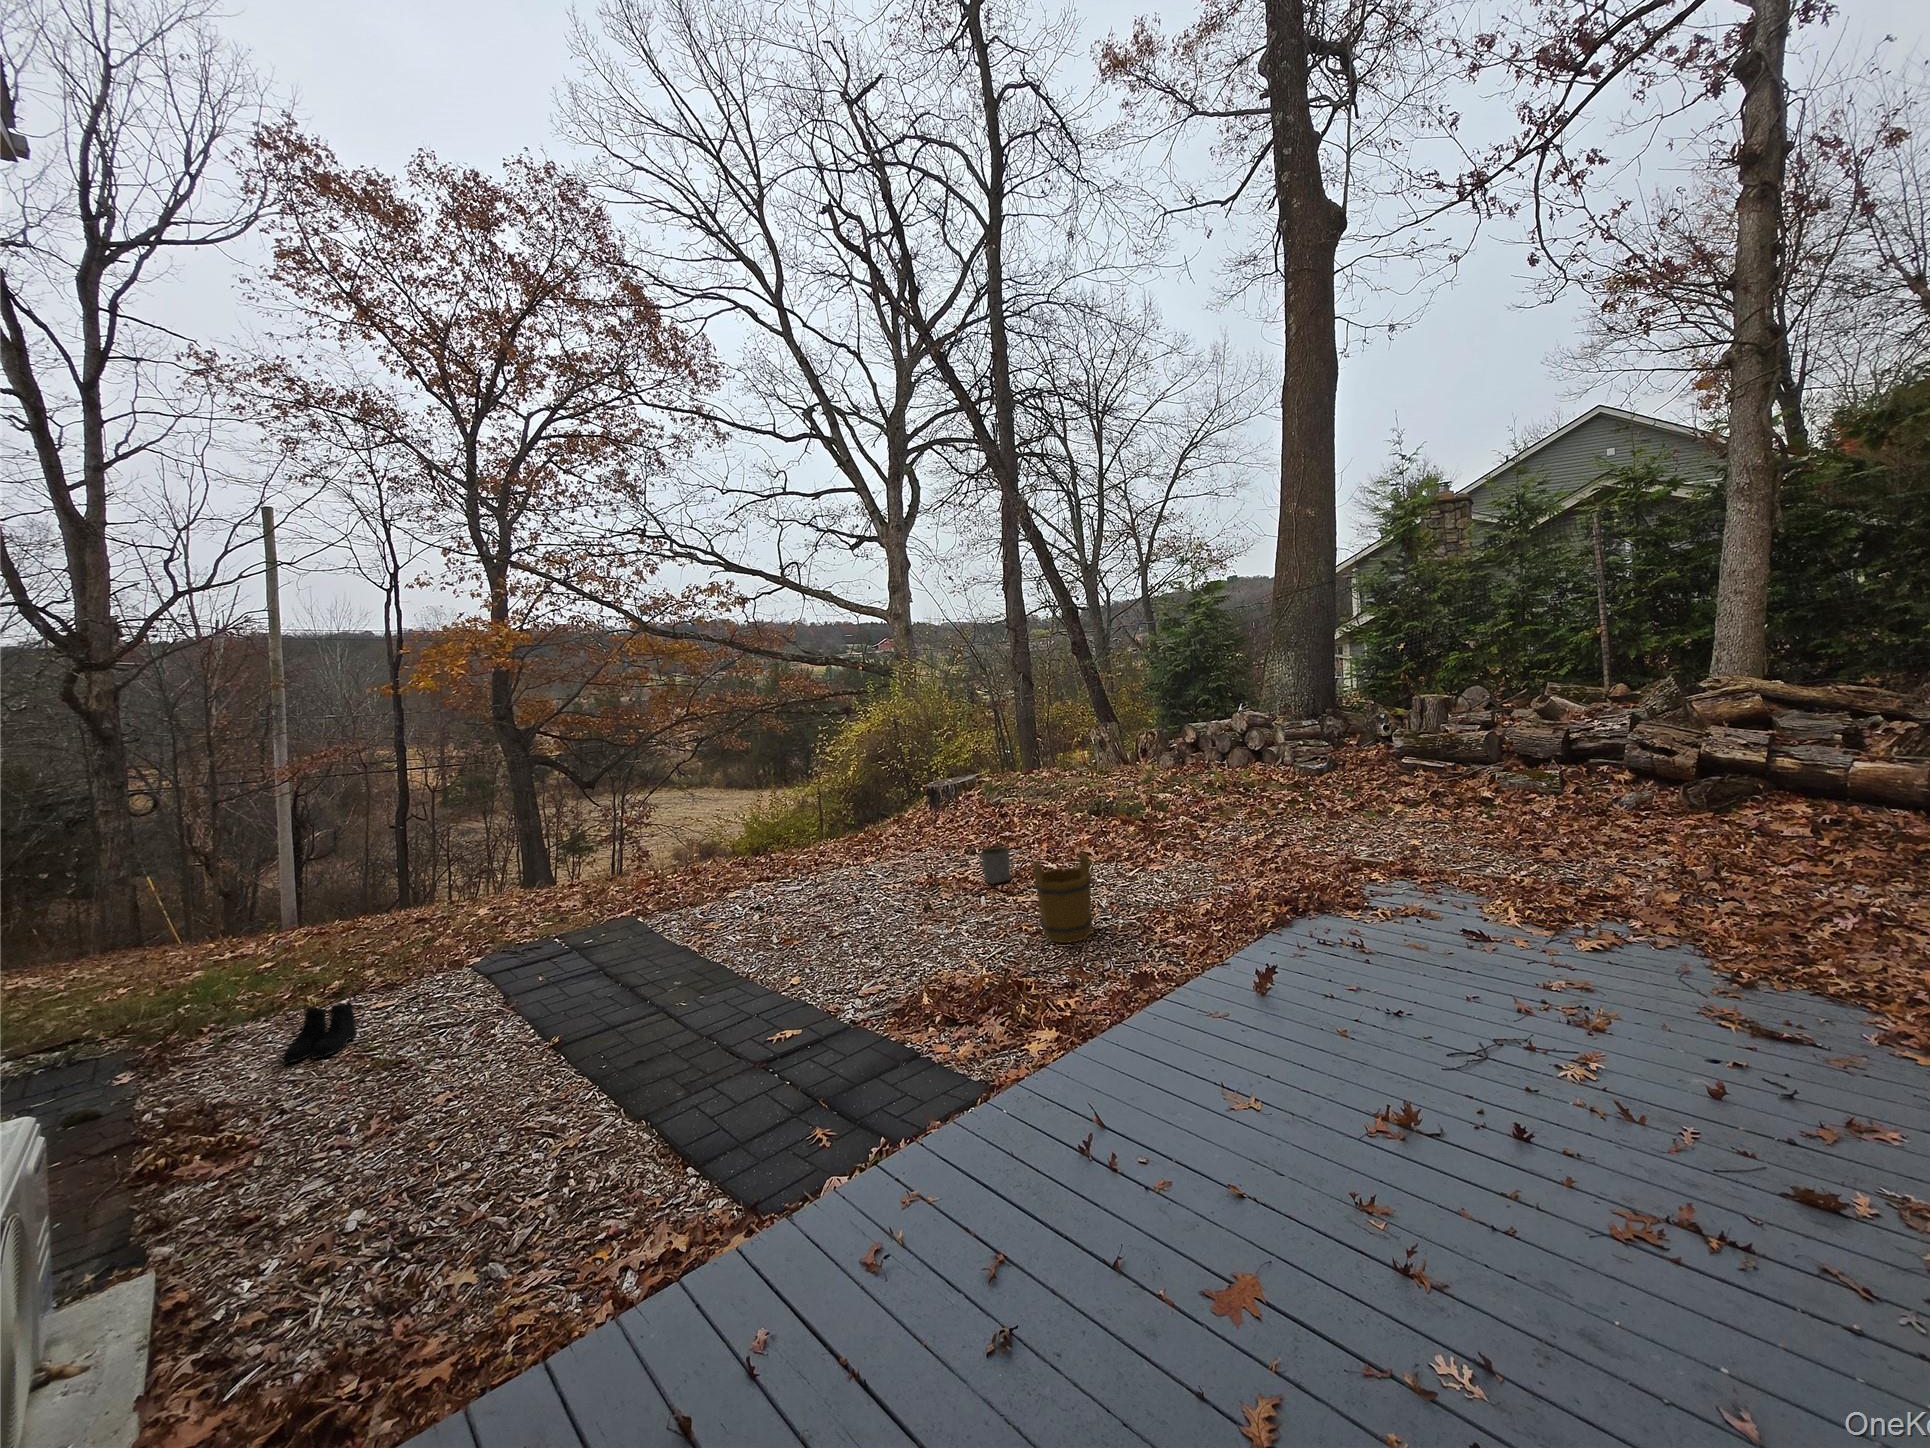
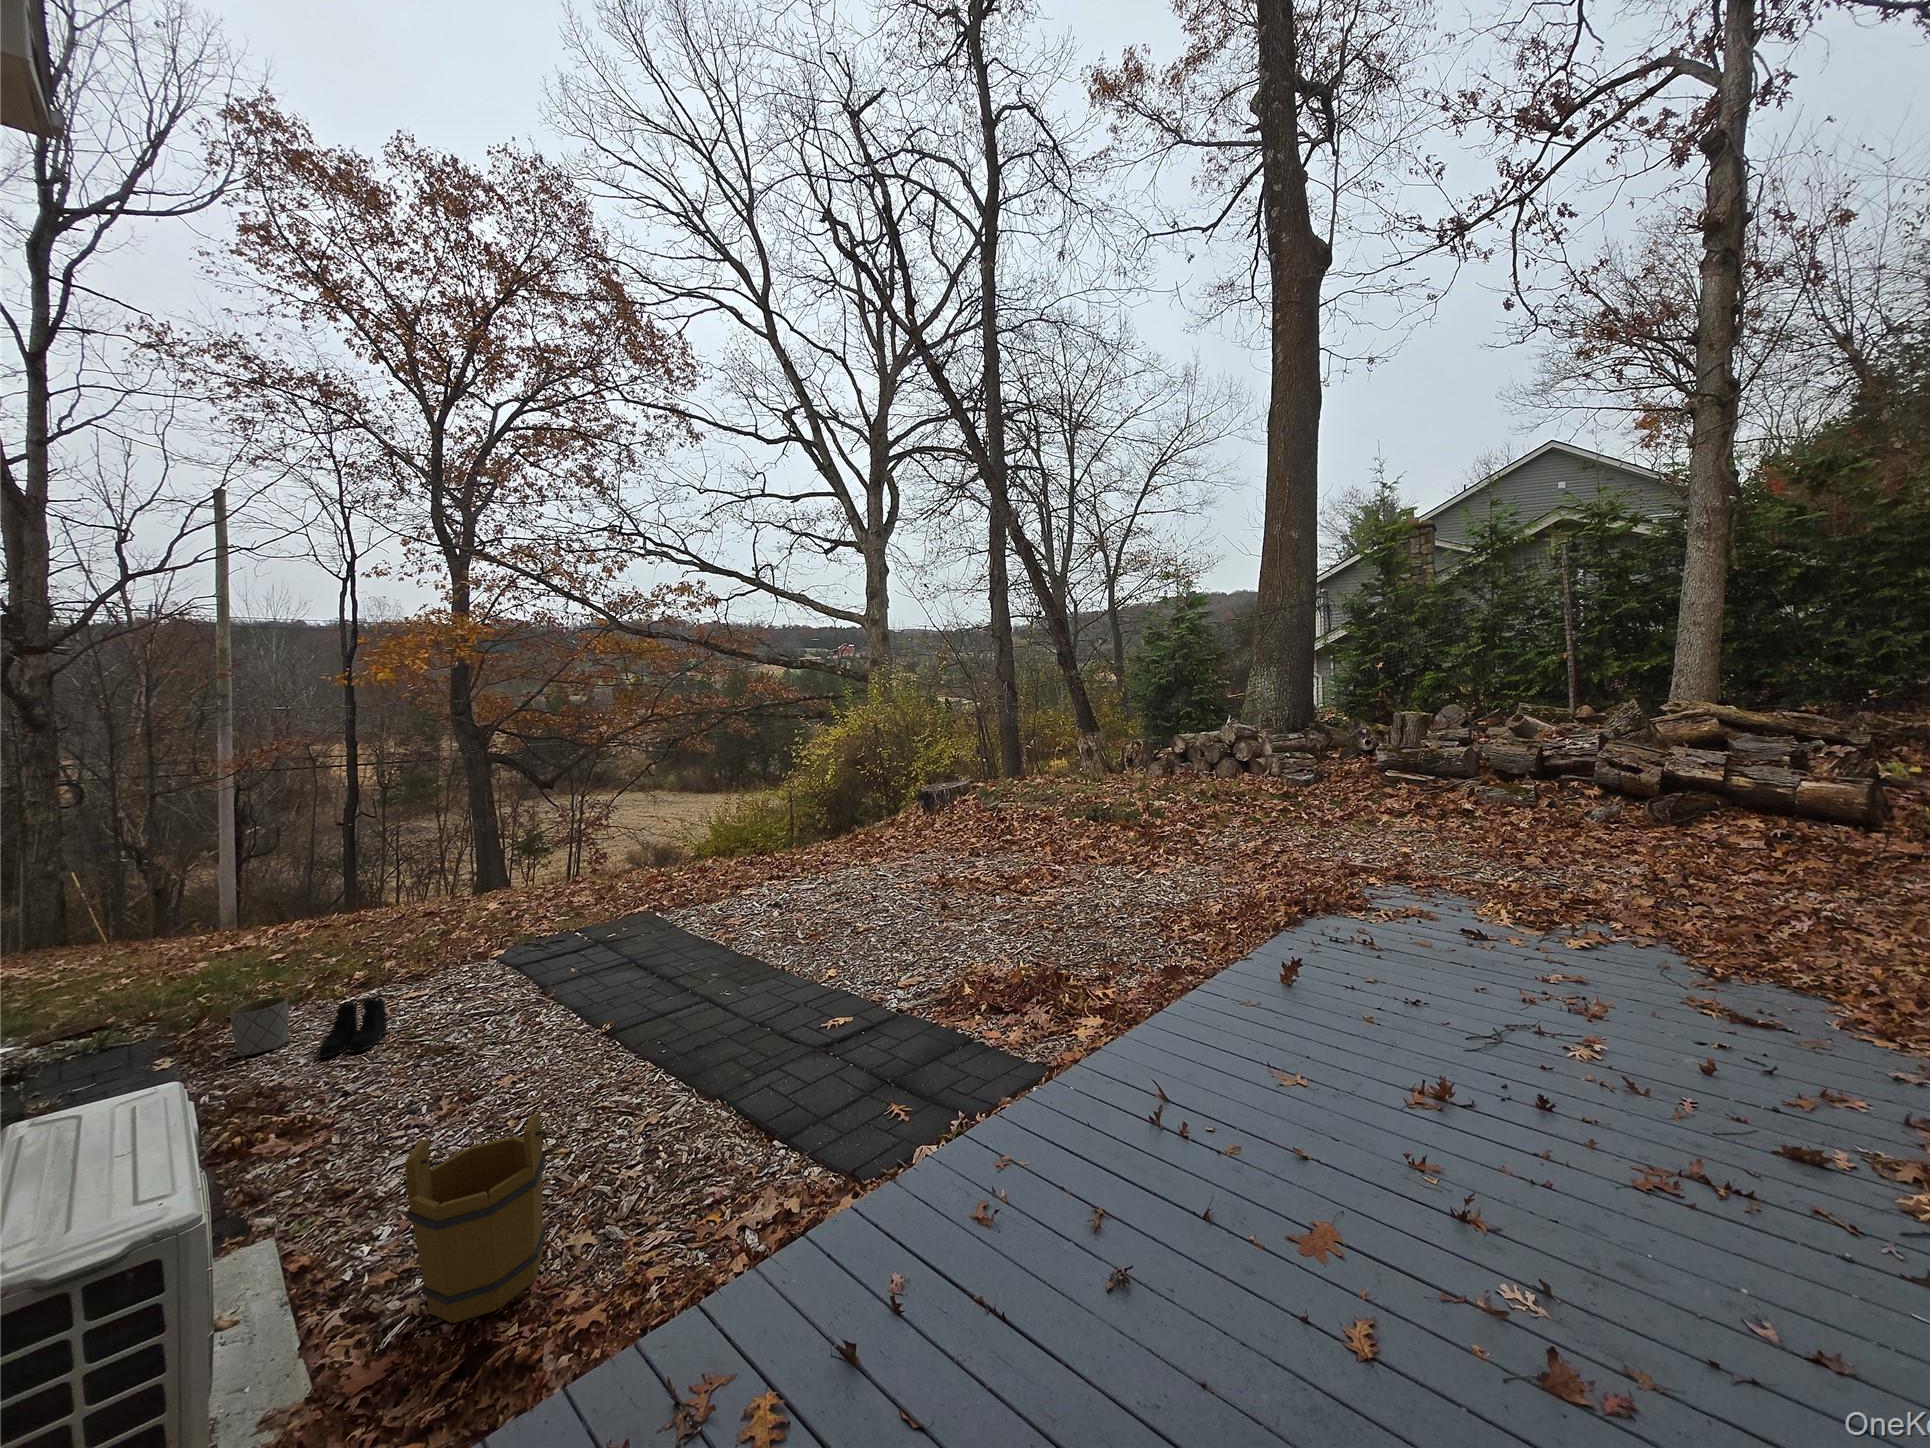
planter: present [980,847,1010,884] -> present [230,996,289,1057]
bucket: present [1032,852,1093,943] -> present [405,1113,548,1323]

